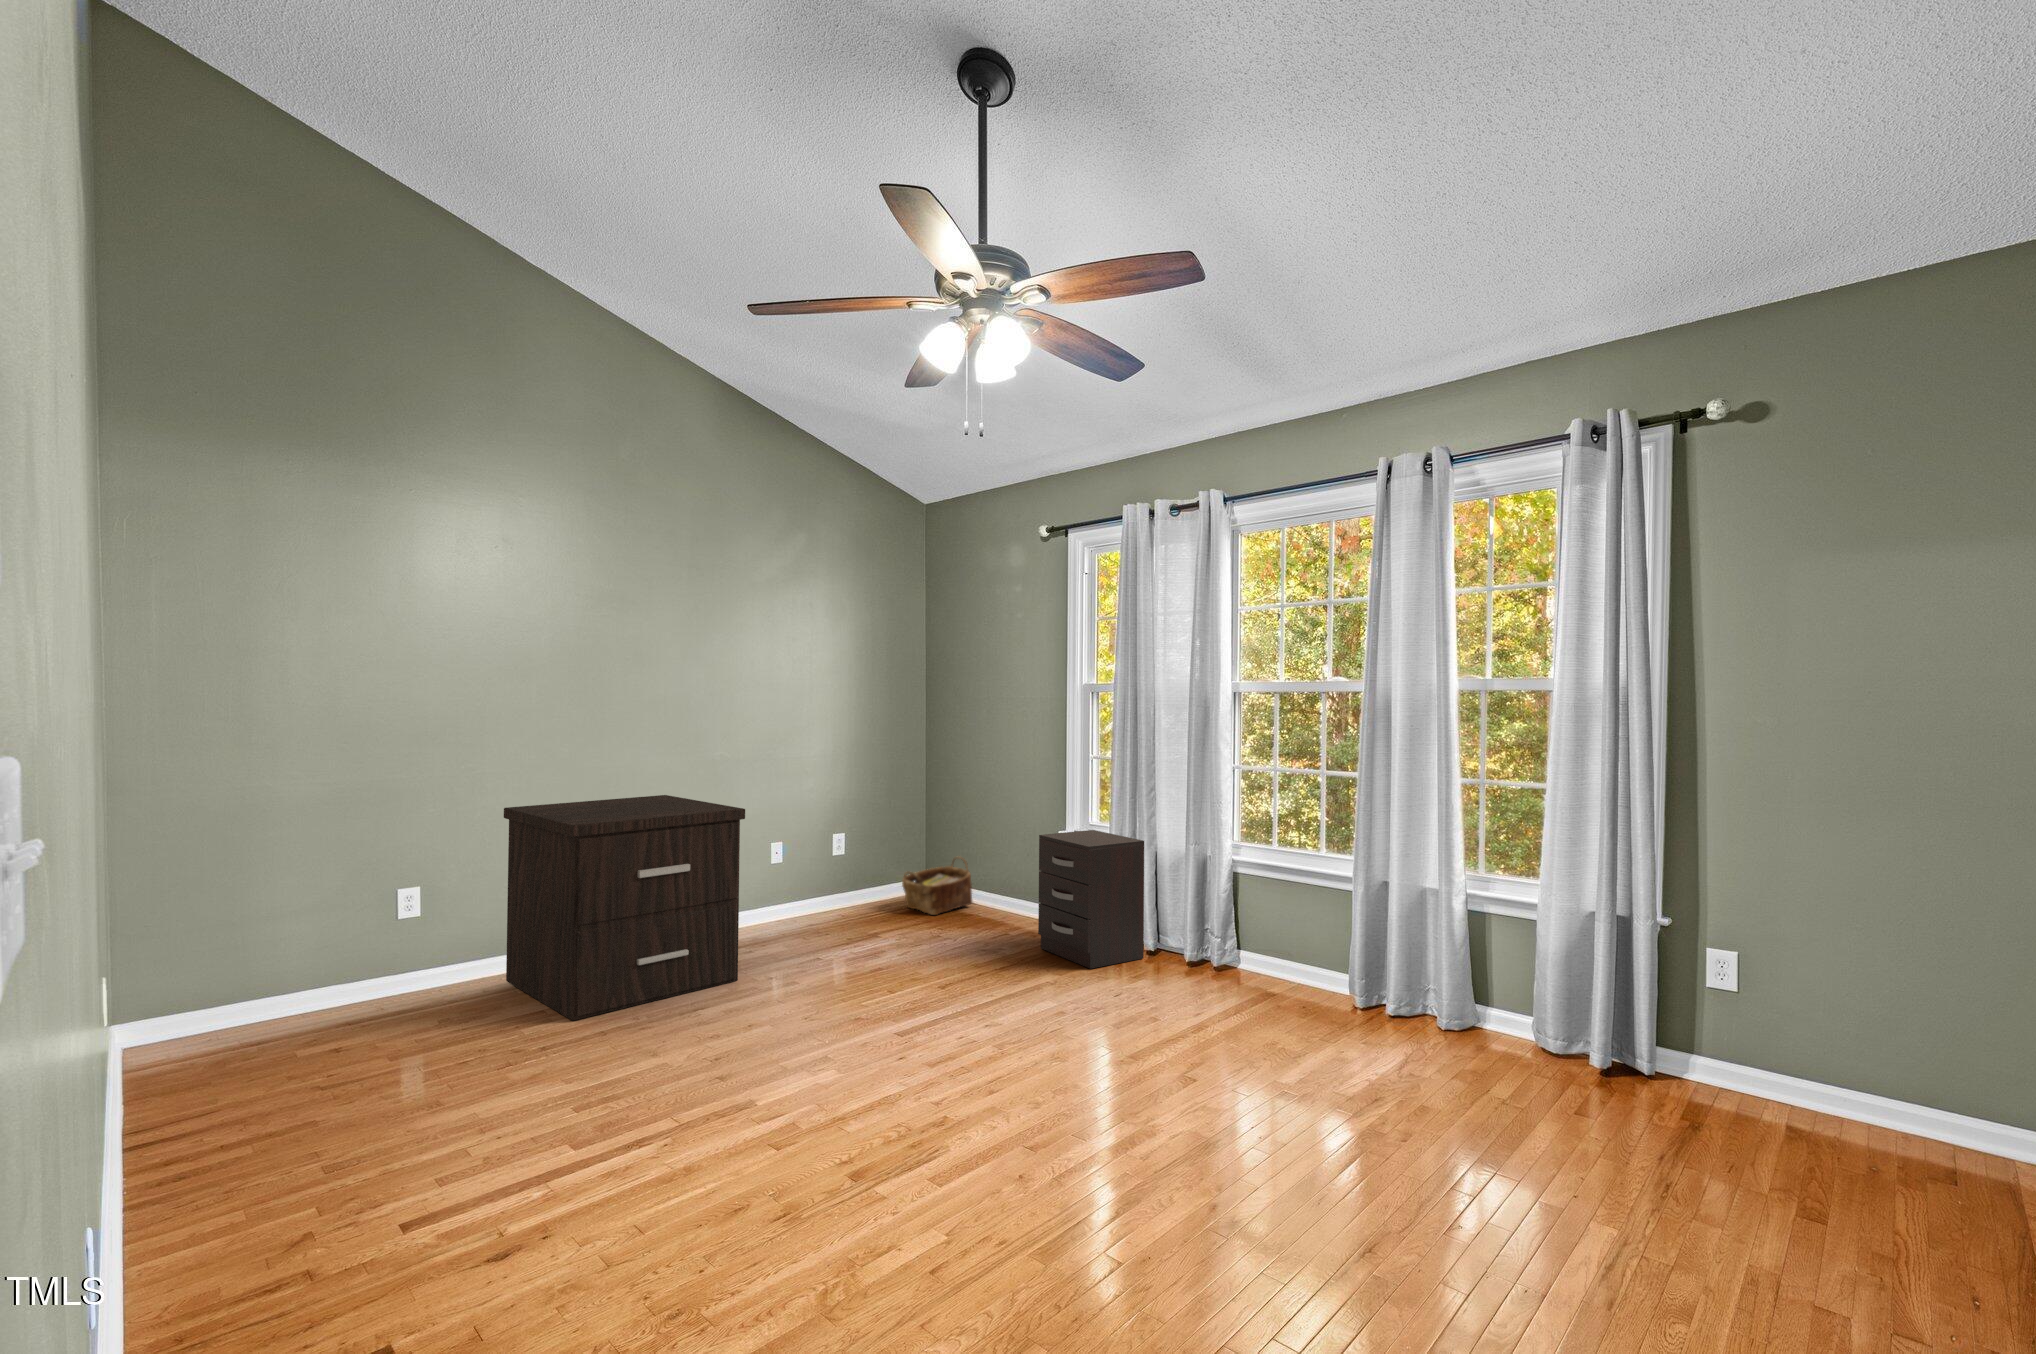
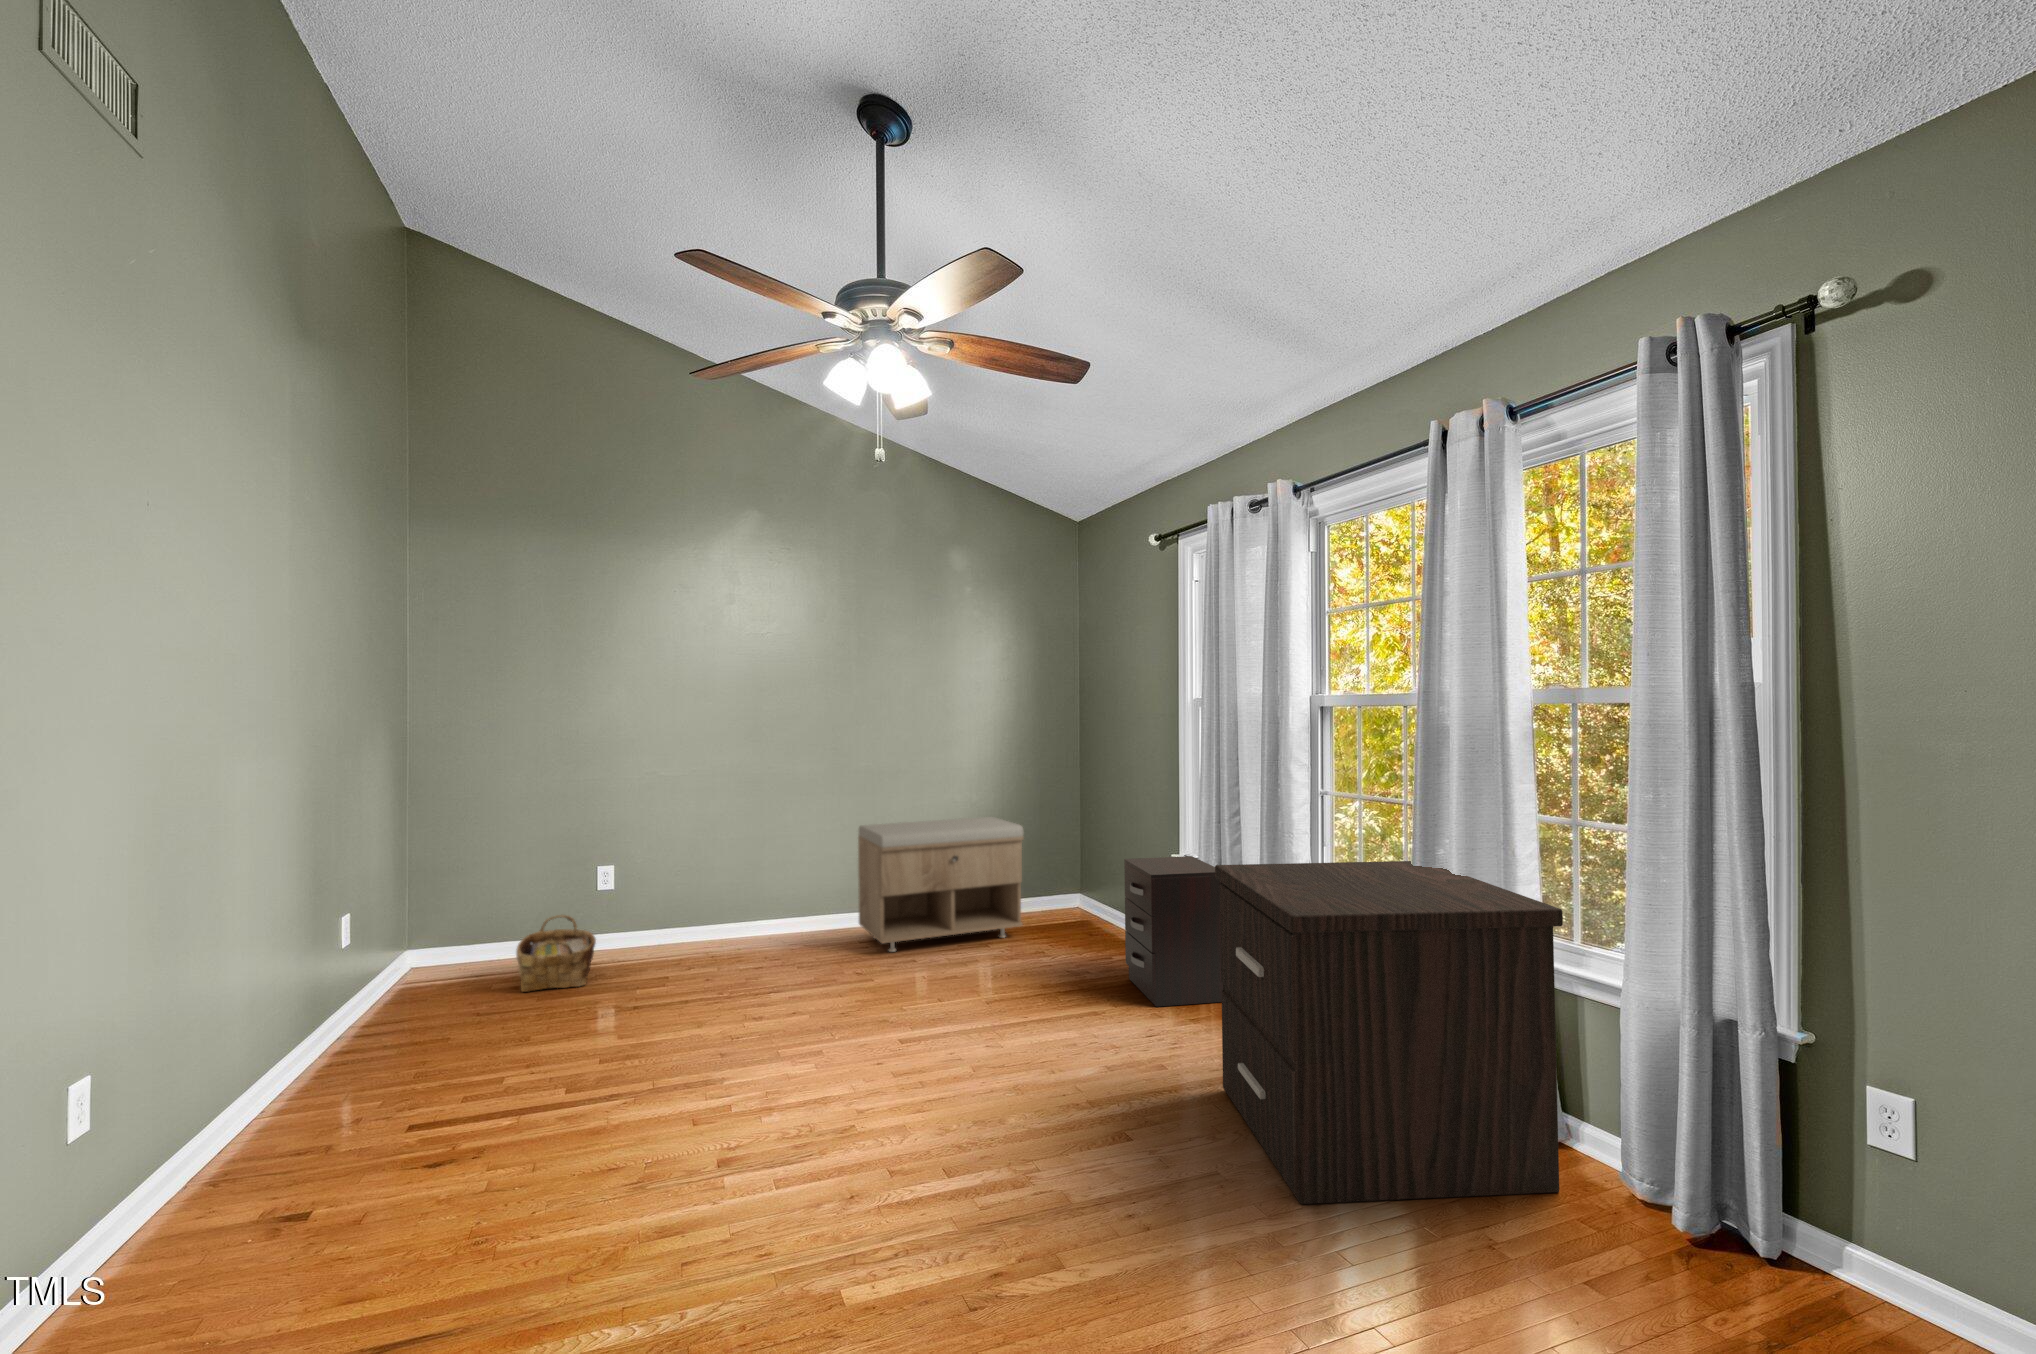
nightstand: present [504,795,745,1021] -> present [1215,861,1563,1204]
storage bench: none [724,802,905,947] -> present [858,817,1024,952]
woven basket: present [902,857,972,915] -> present [516,915,596,992]

